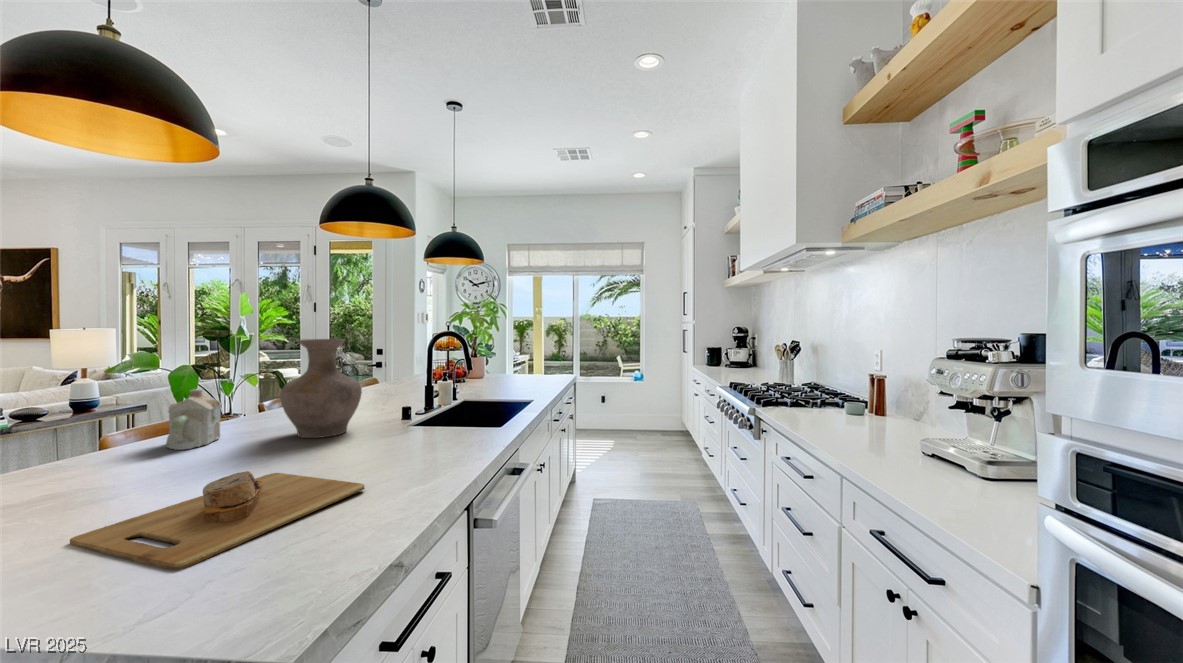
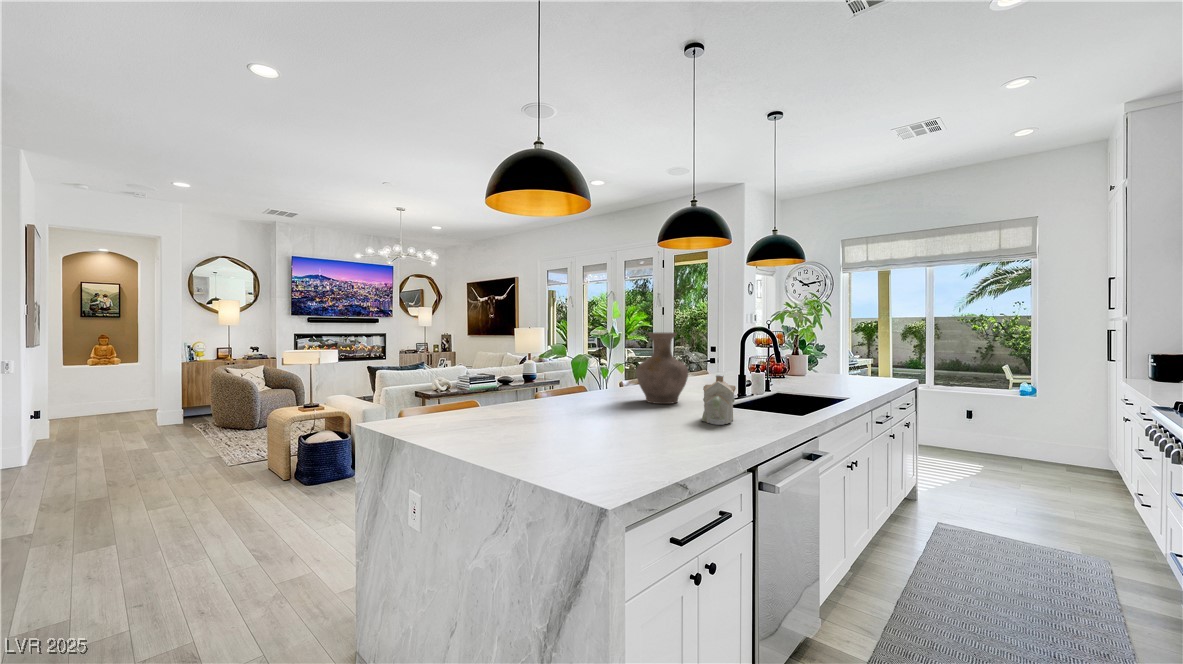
teapot: present [166,389,222,450] -> present [702,375,736,425]
cutting board: present [70,471,365,570] -> none [545,410,684,449]

